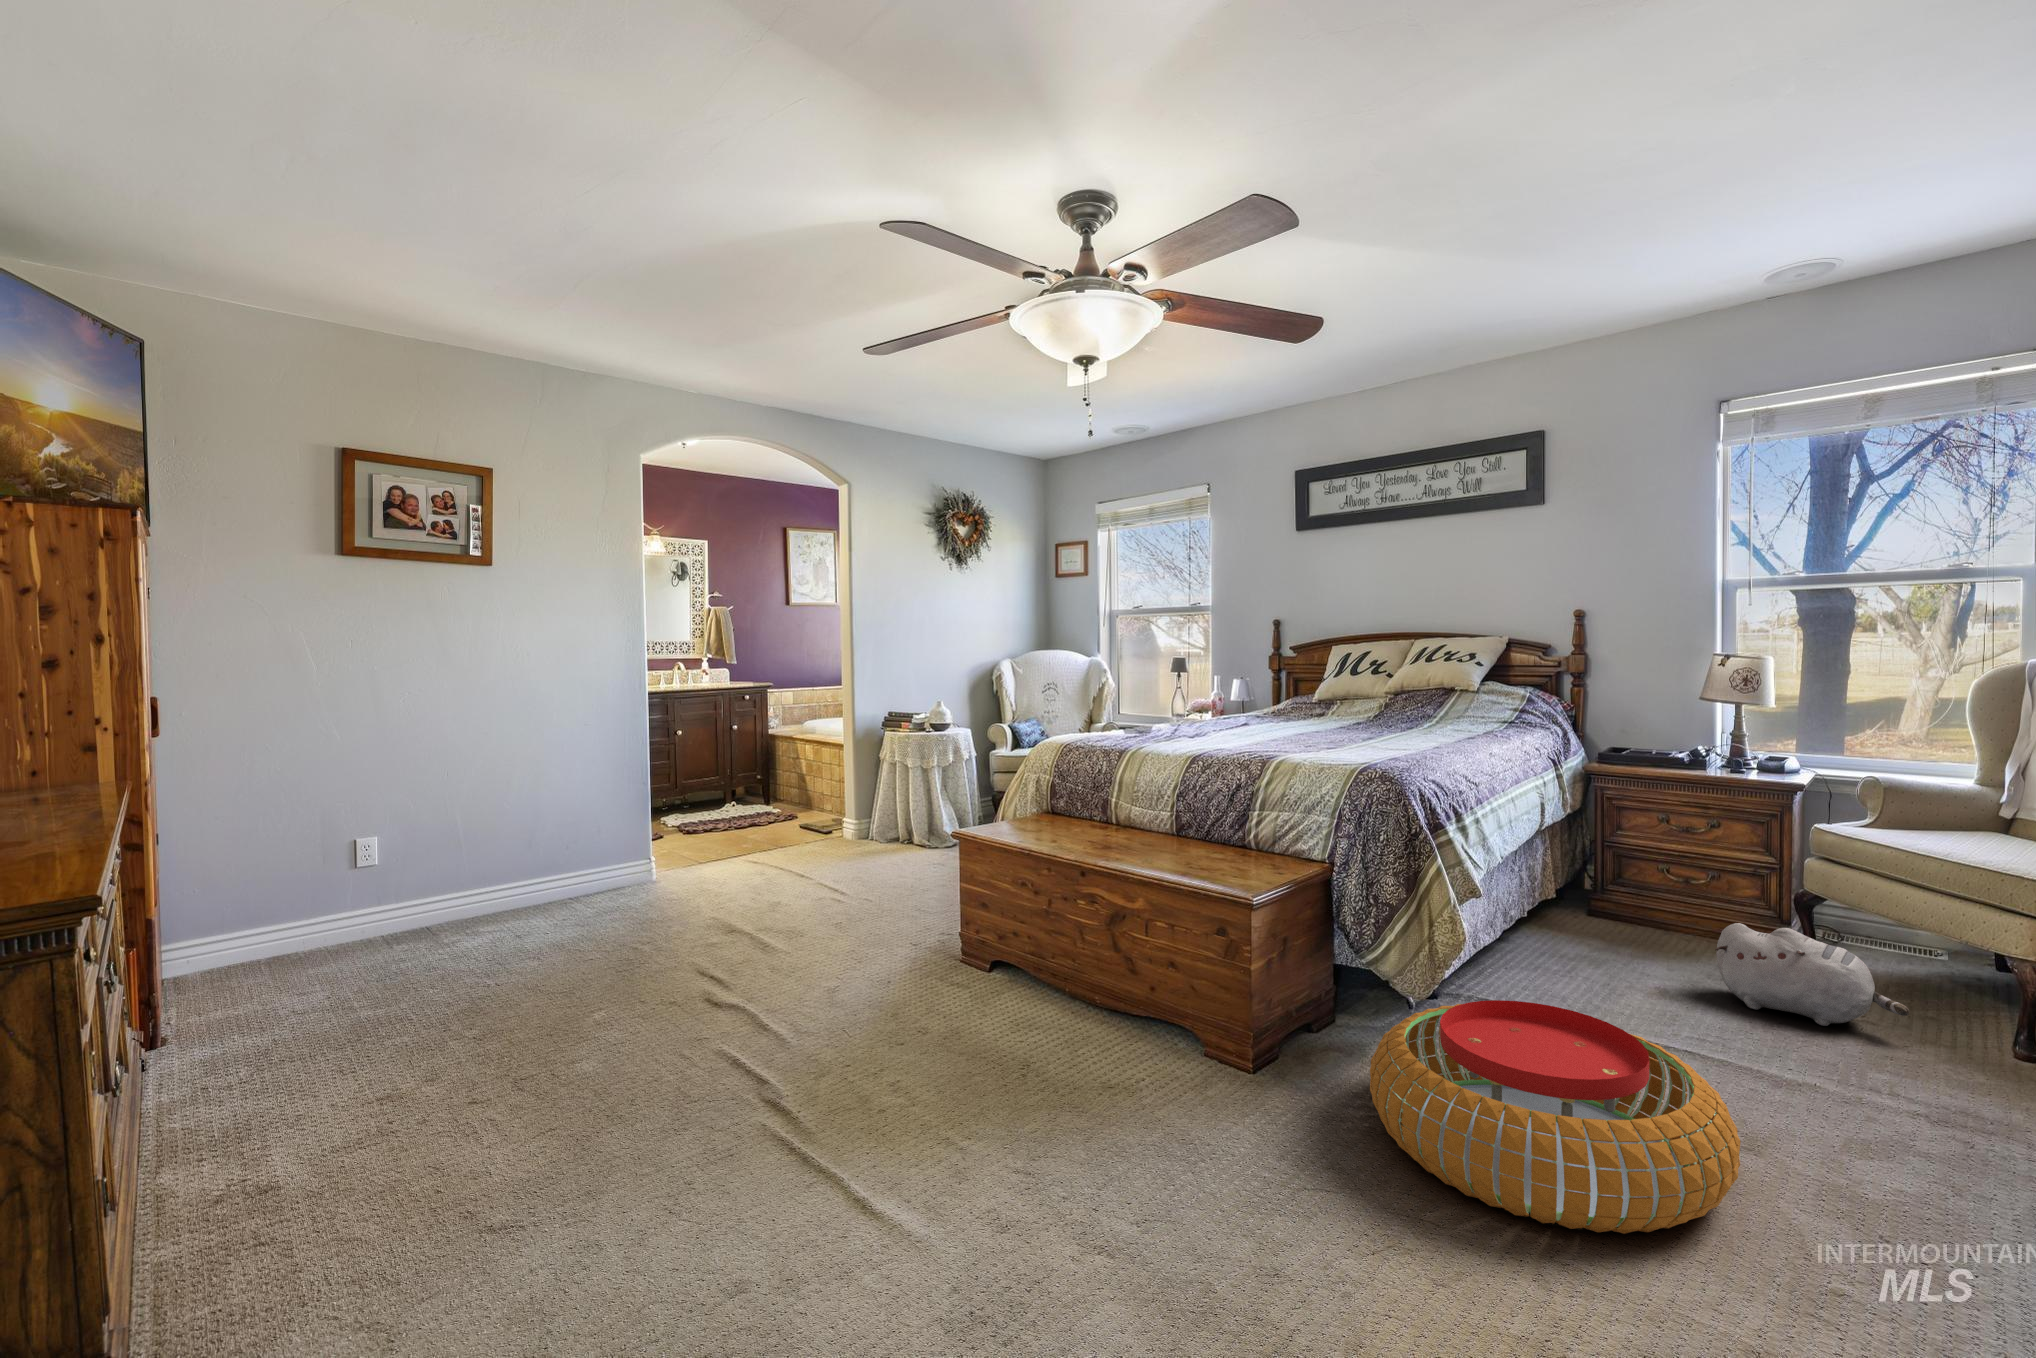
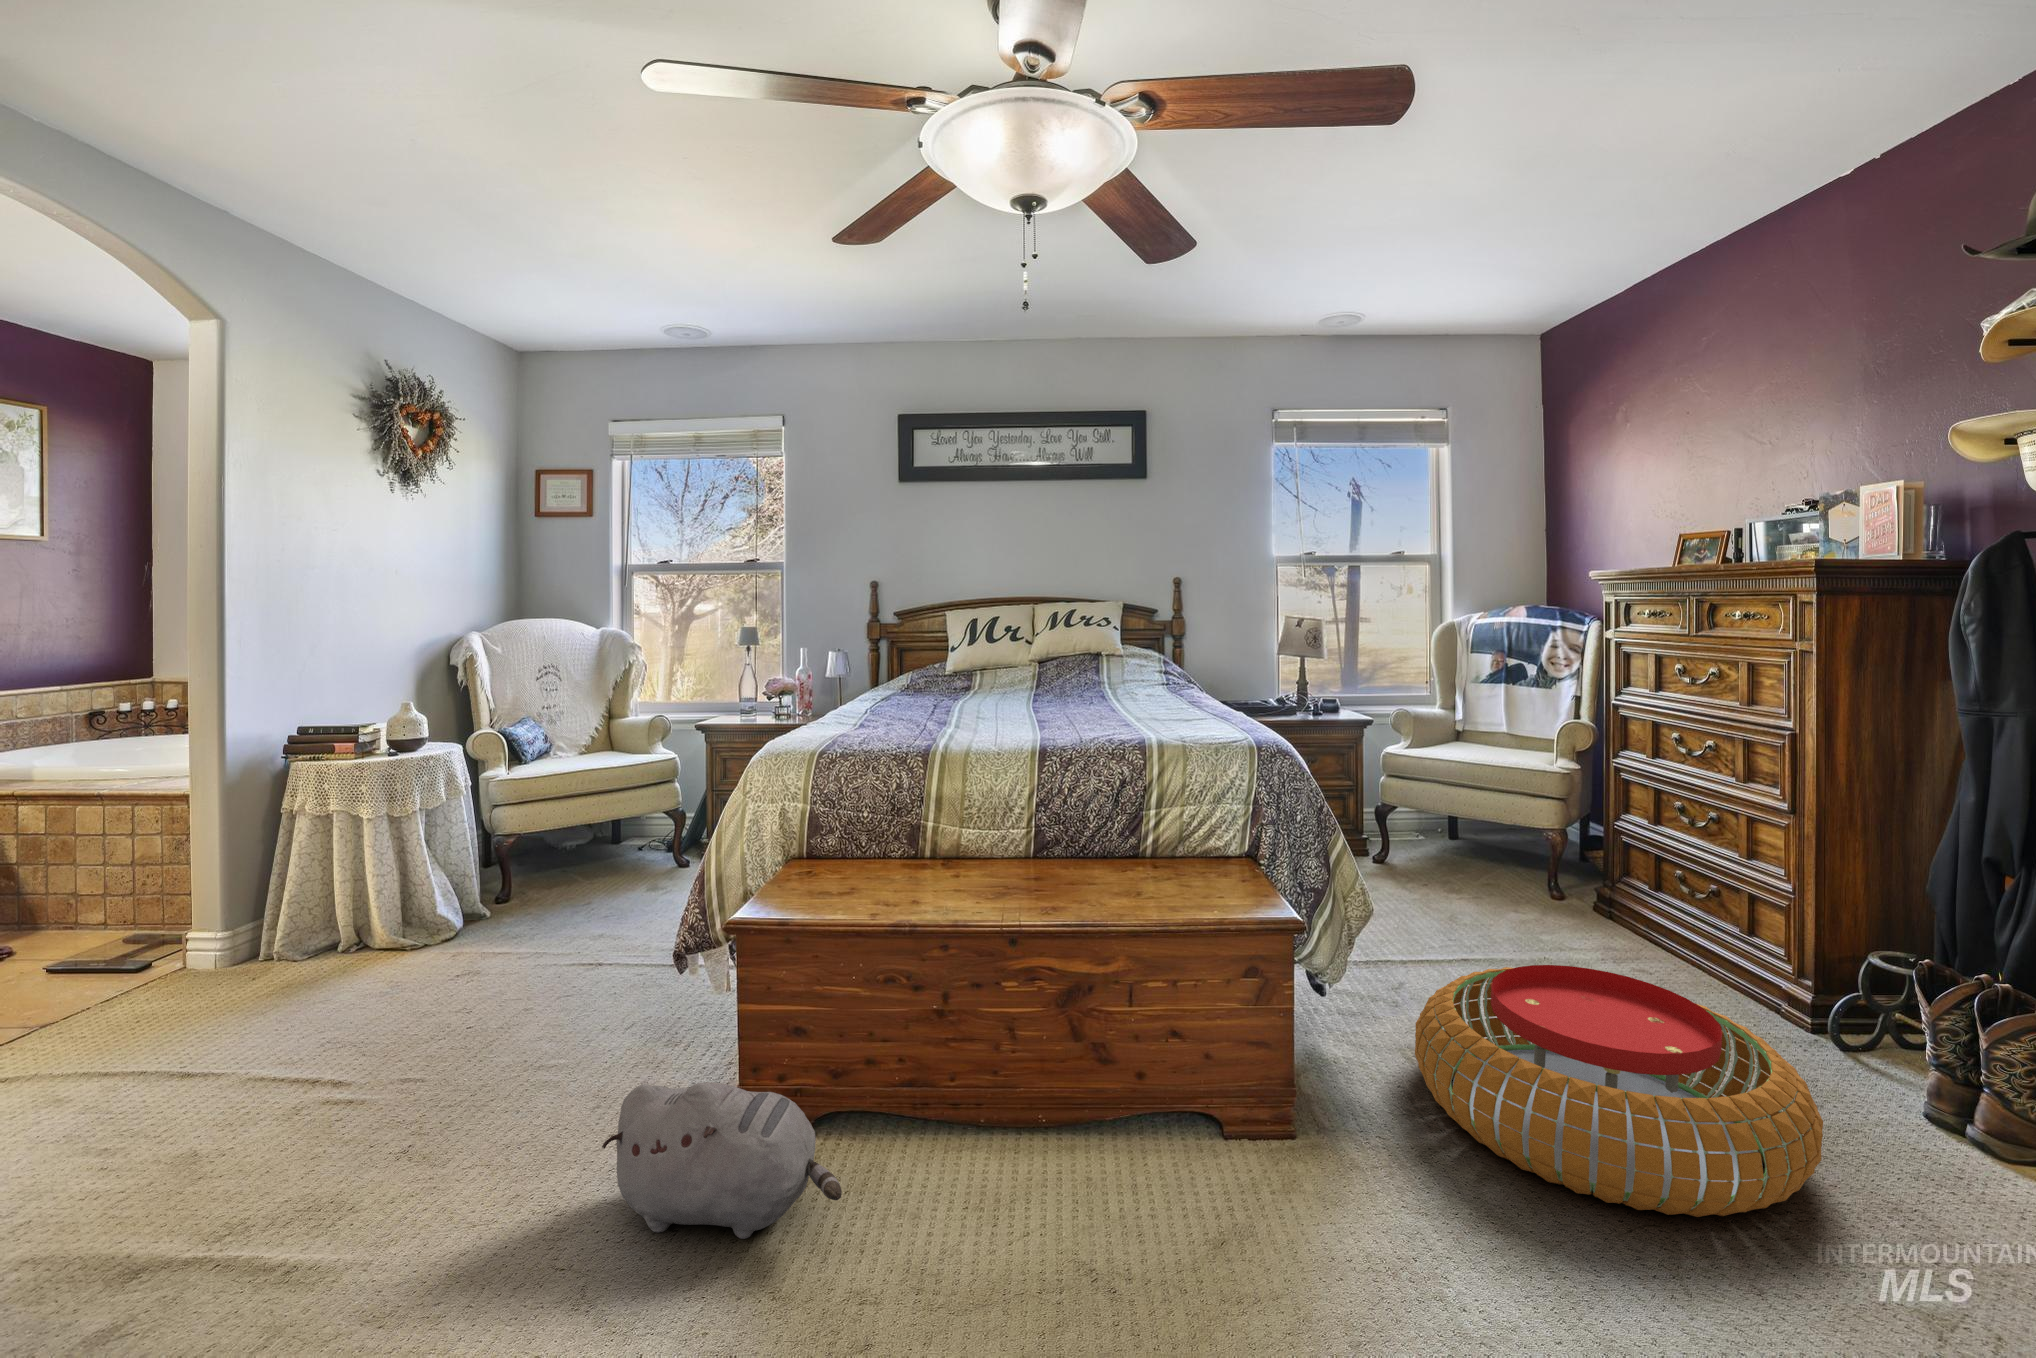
plush toy: present [1715,923,1909,1026] -> present [602,1082,842,1239]

